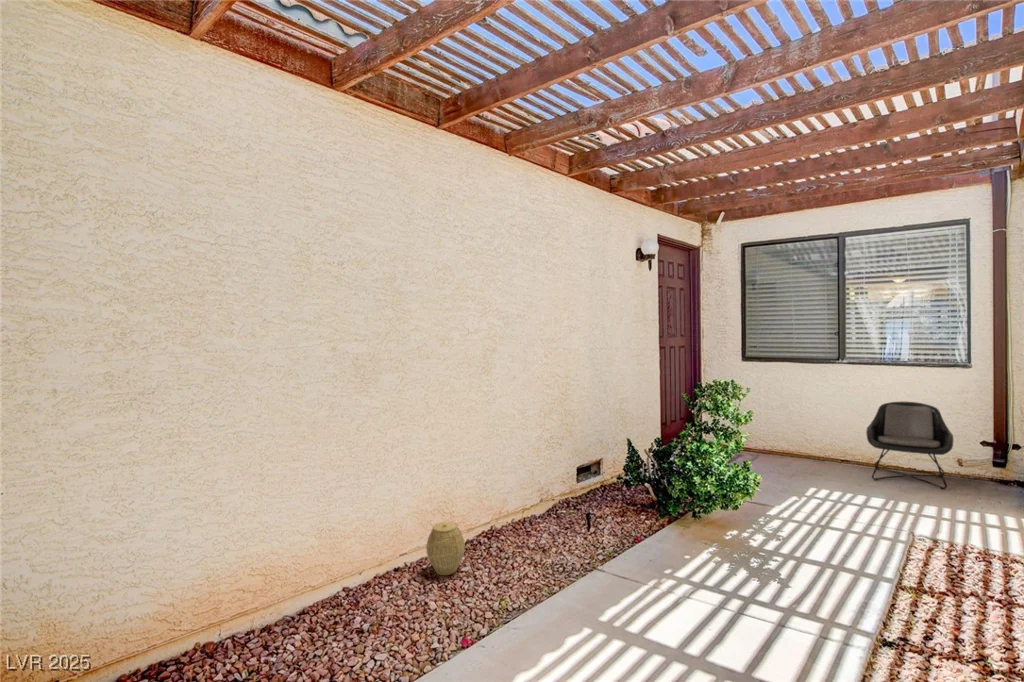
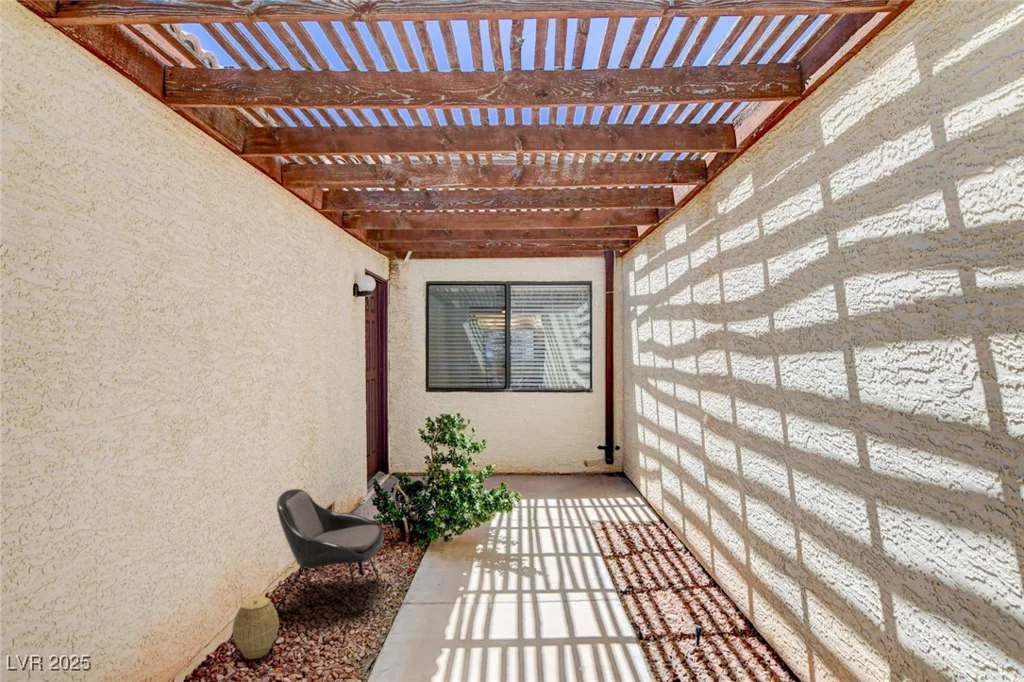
lounge chair: present [866,402,953,489] -> present [277,489,384,615]

